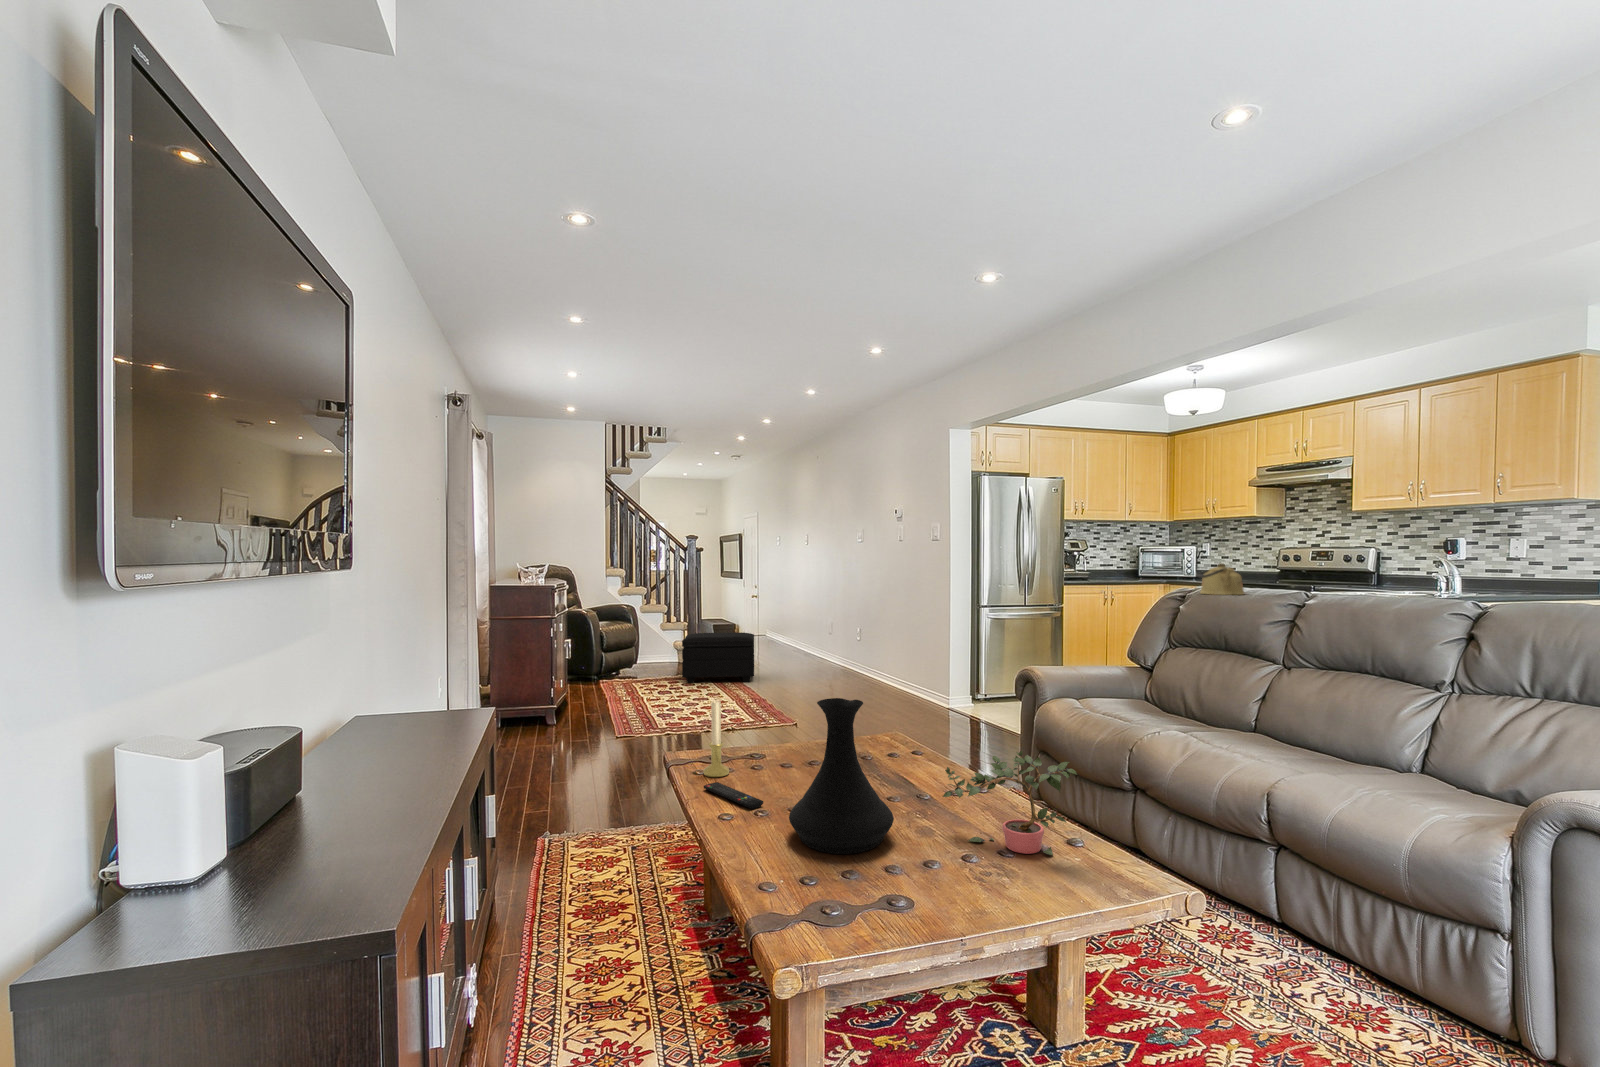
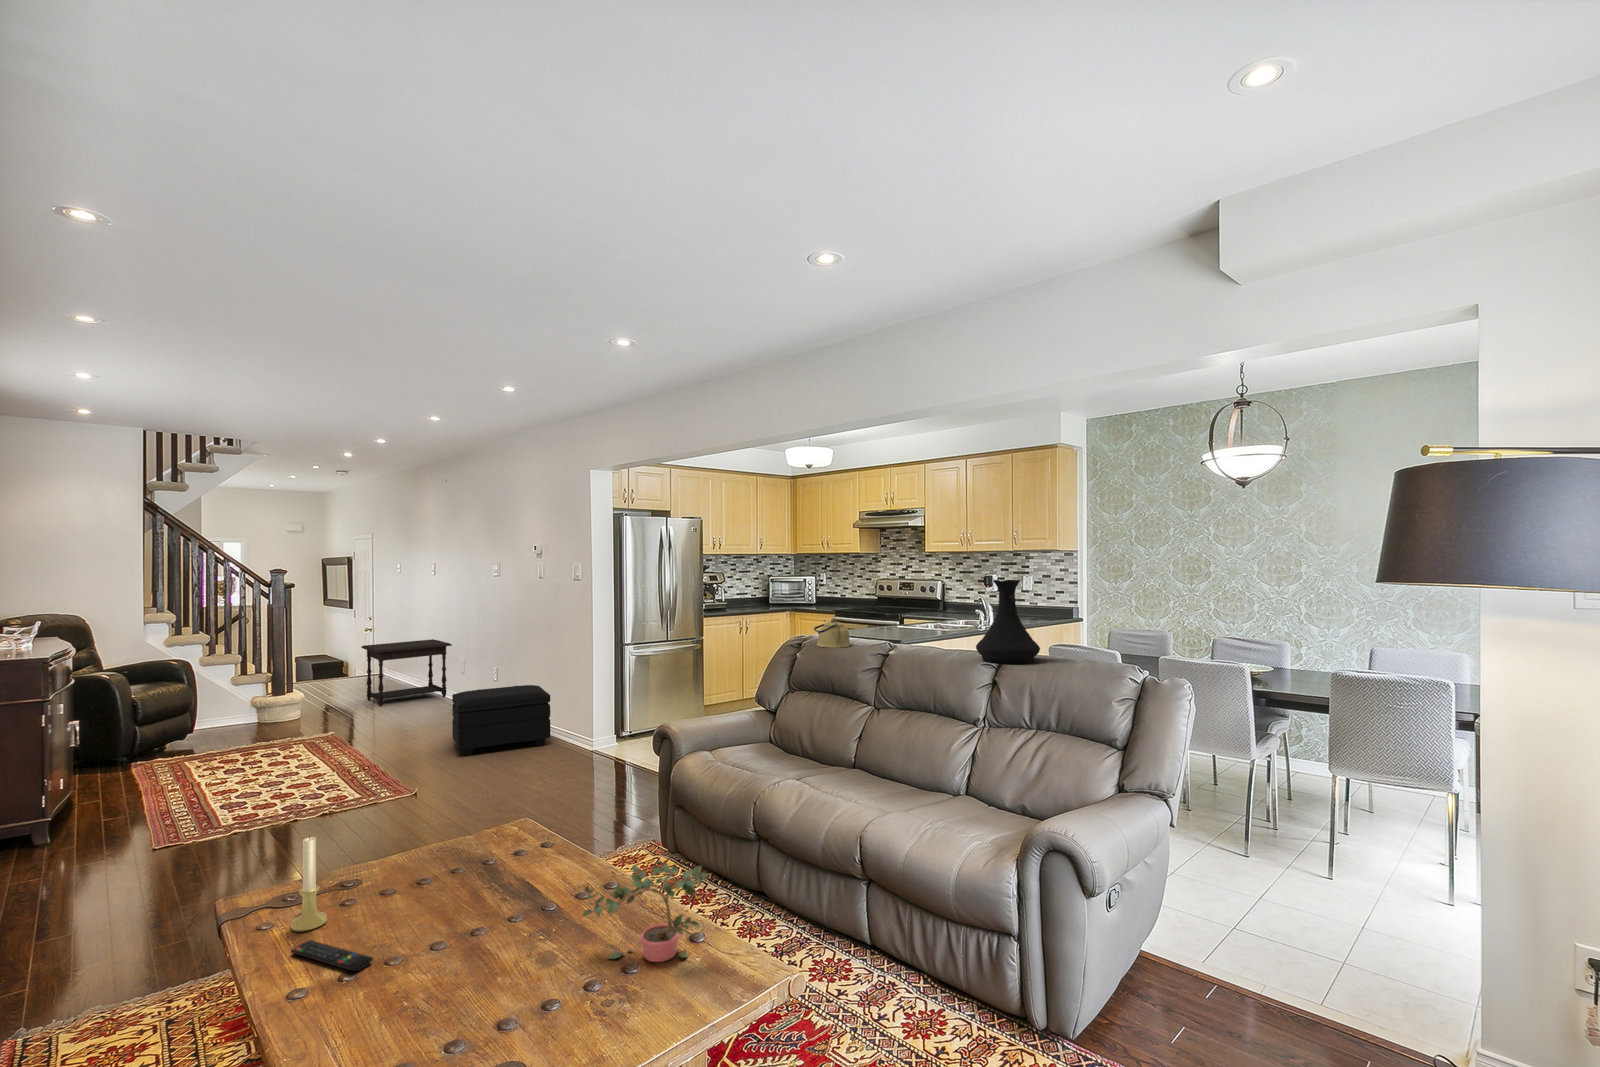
side table: none [752,604,822,658] -> present [361,639,452,706]
footstool: present [682,632,754,683] -> present [452,685,550,756]
vase: present [789,698,894,854] -> present [976,580,1040,664]

